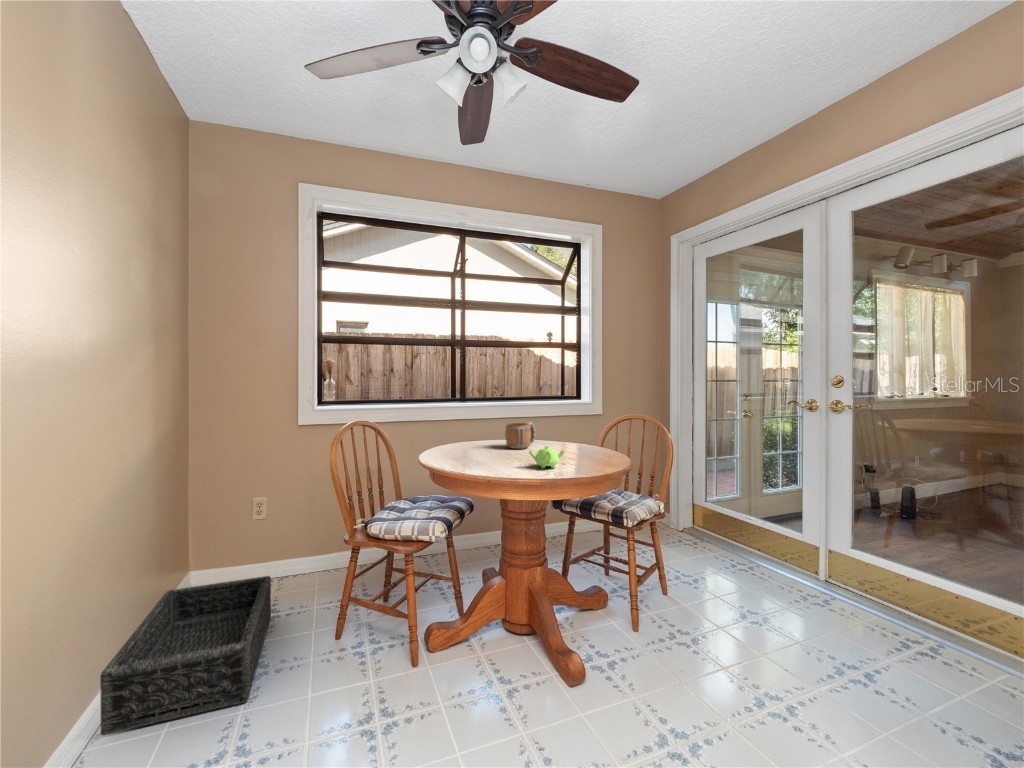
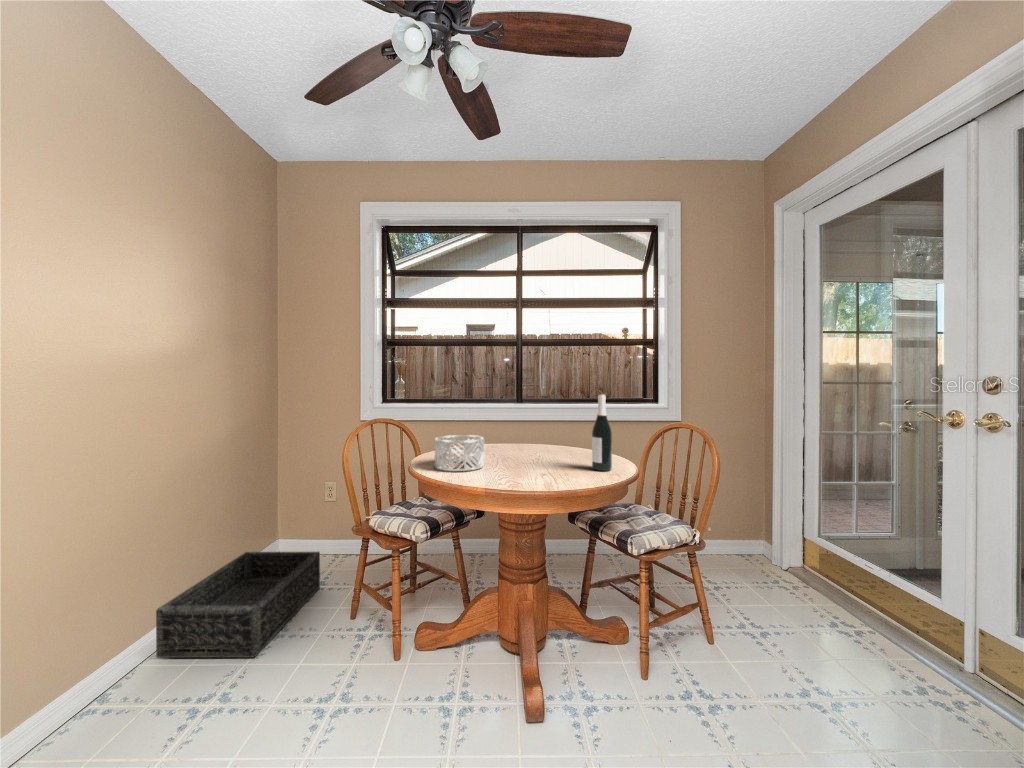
wine bottle: none [587,391,604,458] -> present [592,394,612,471]
mug: present [505,422,535,449] -> none [522,427,560,455]
decorative bowl: none [449,432,498,467] -> present [435,435,484,471]
teapot: present [529,446,564,468] -> none [505,454,545,478]

